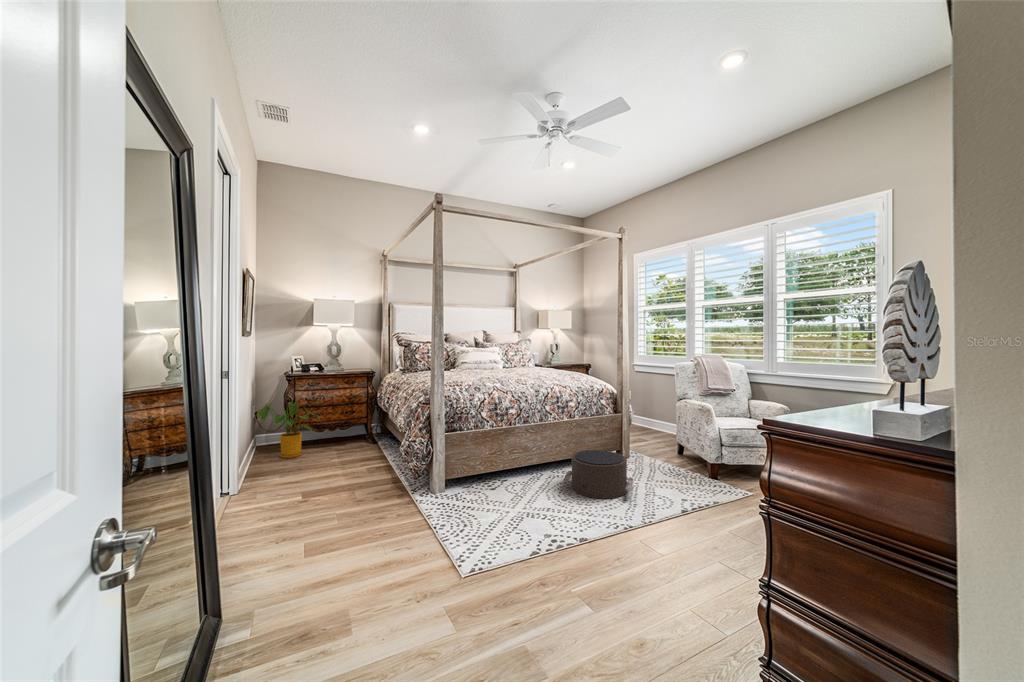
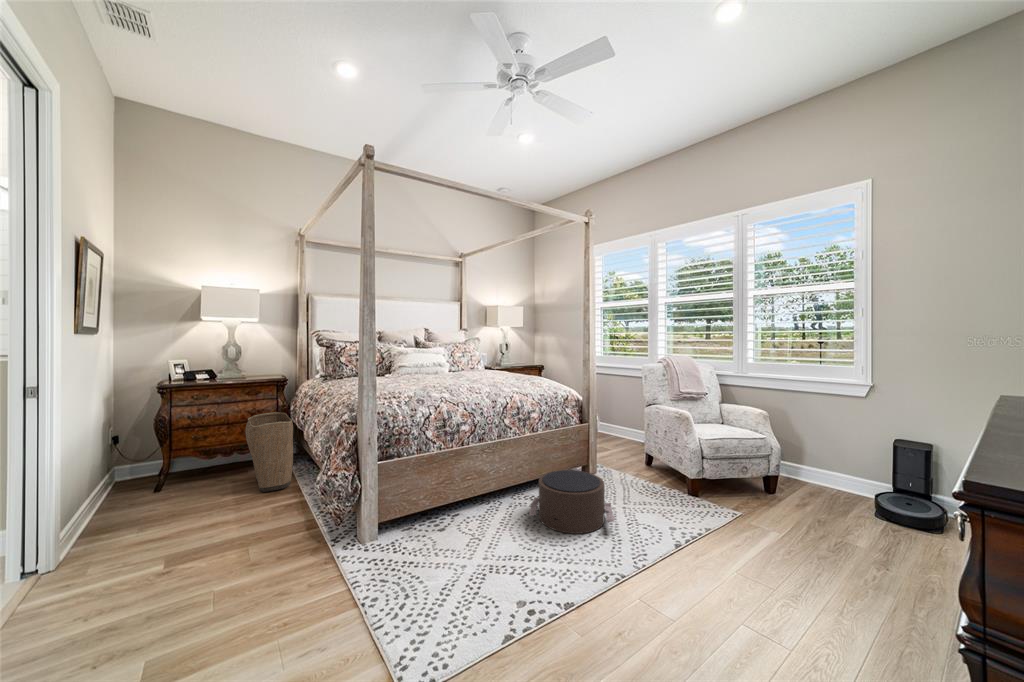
laundry basket: none [346,398,381,458] -> present [246,412,293,492]
house plant: present [257,402,320,458] -> none [110,422,209,499]

